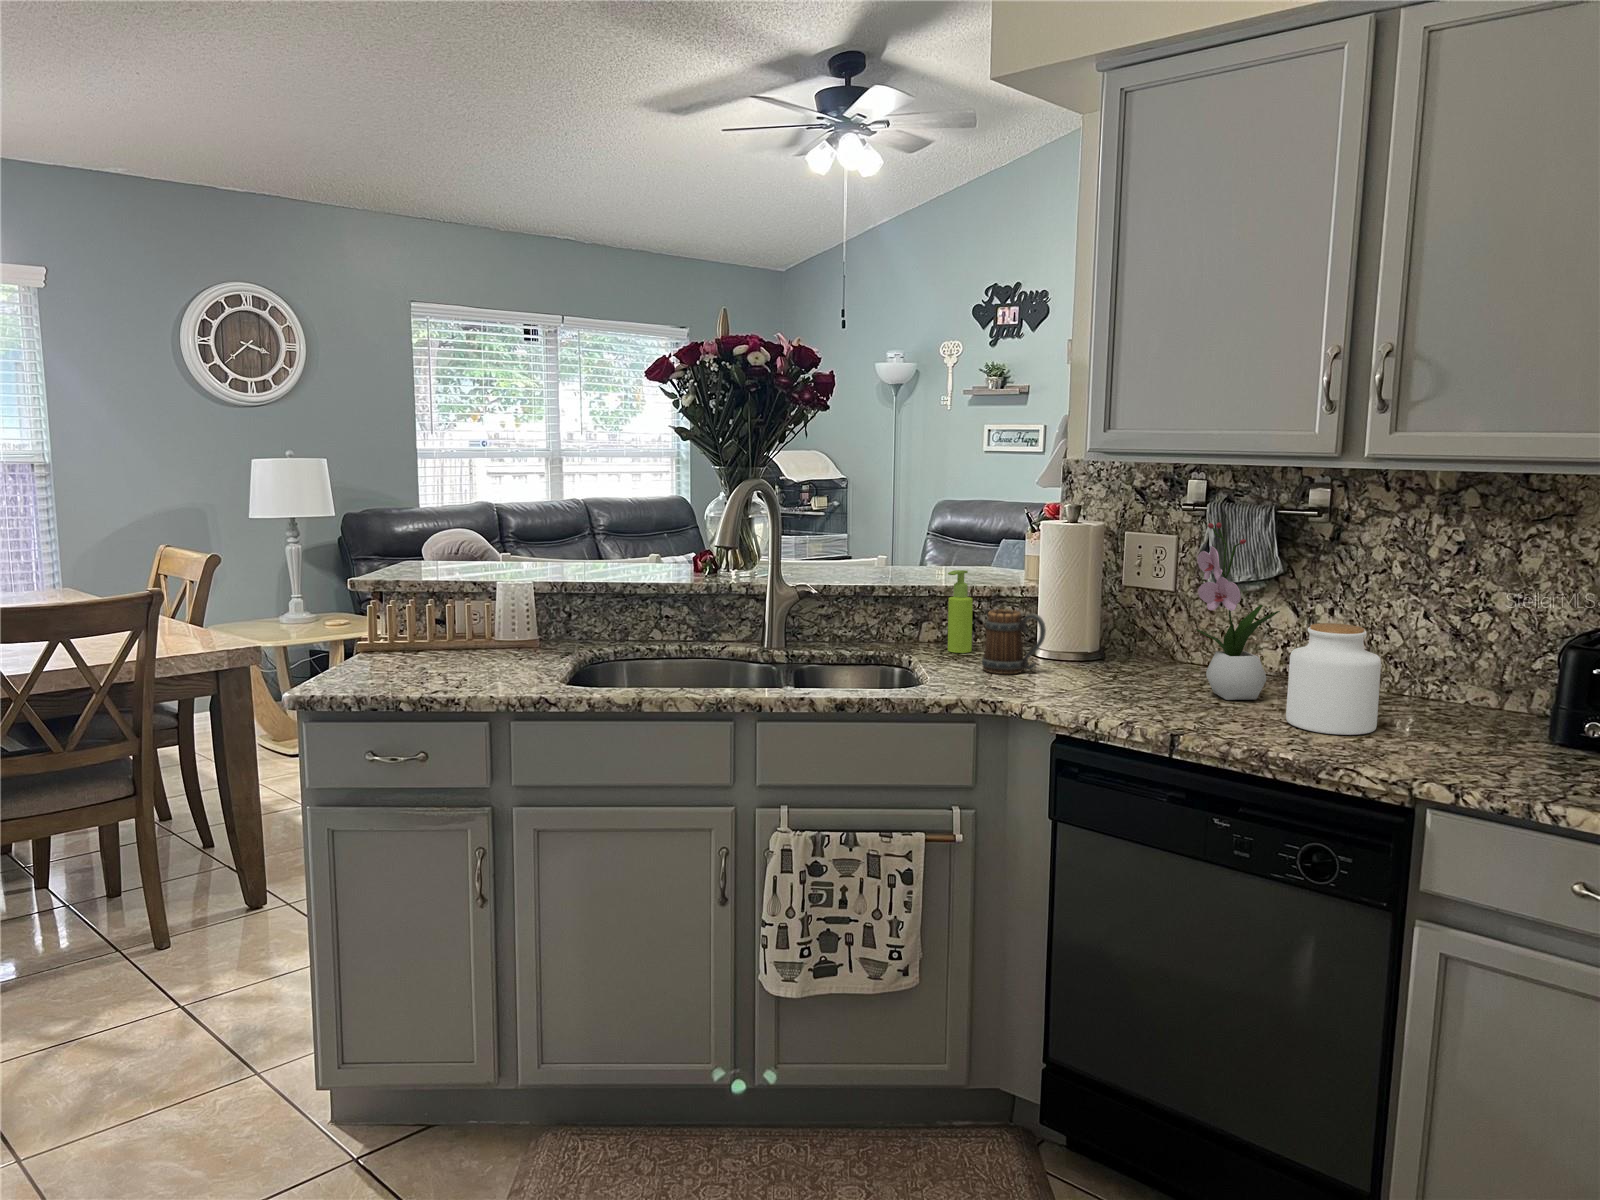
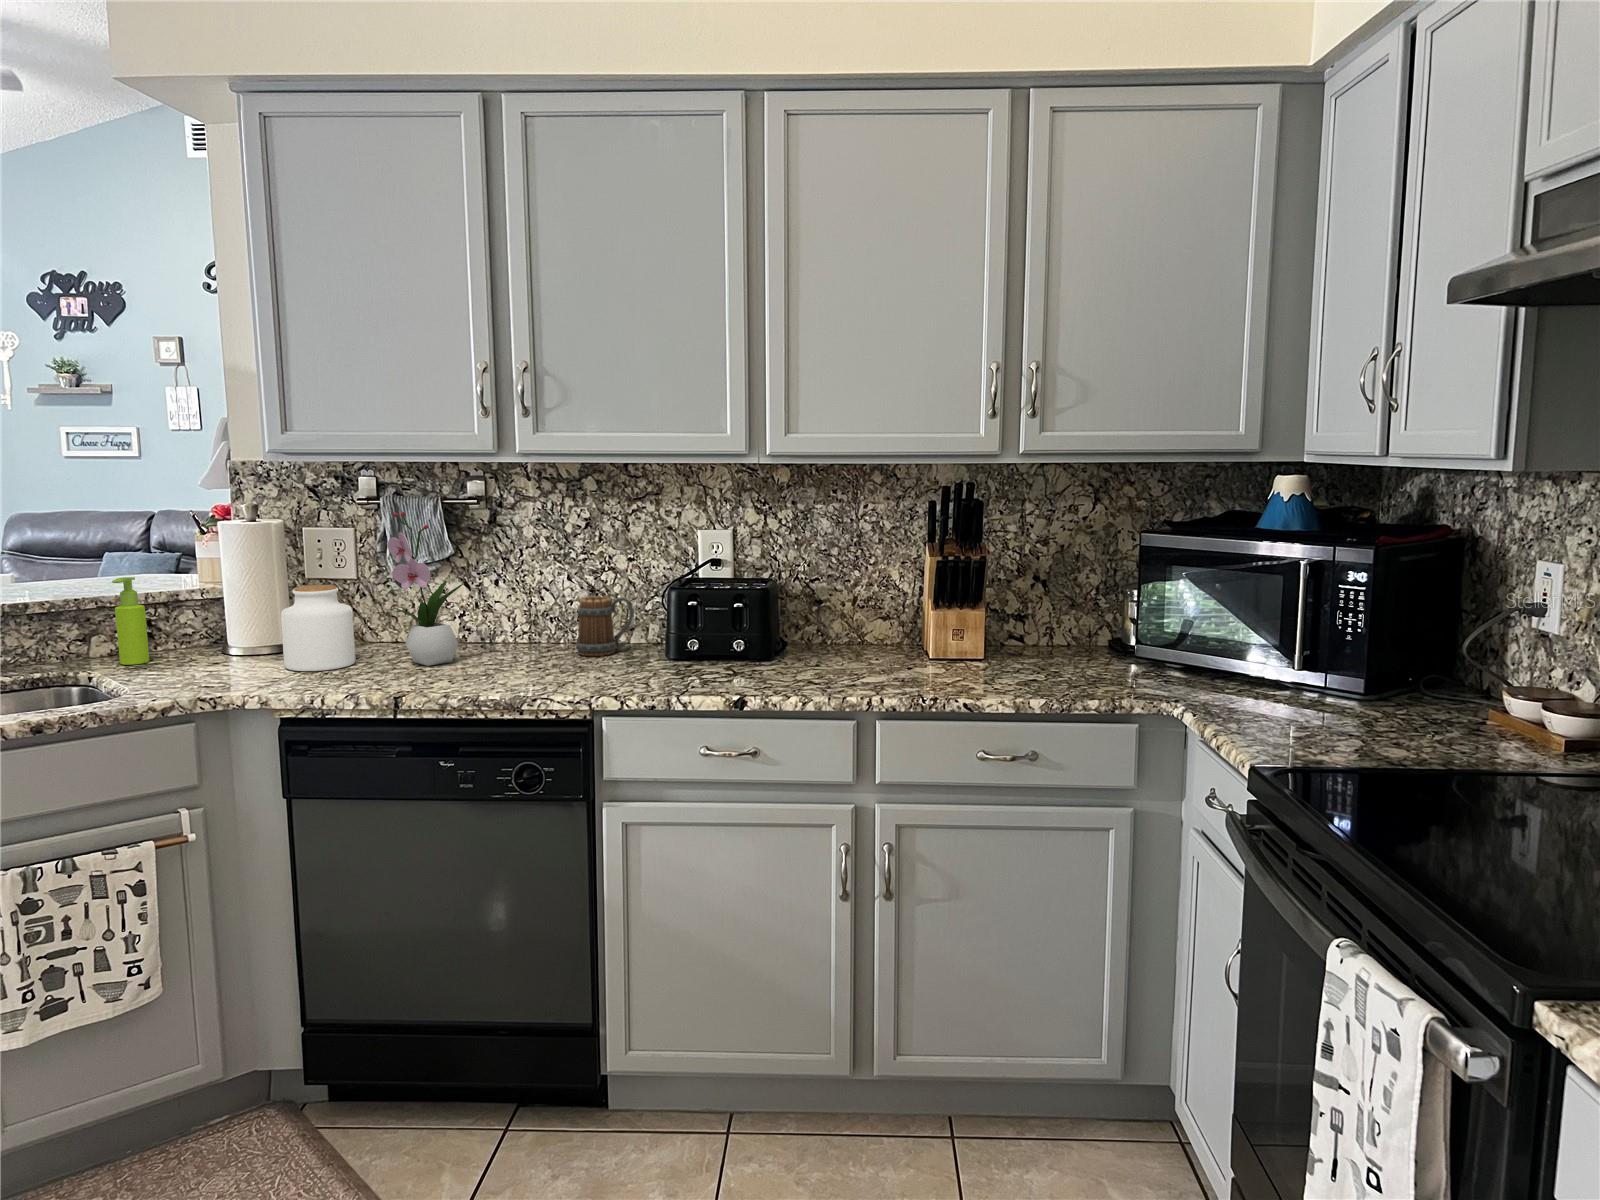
mug: present [982,609,1046,674] -> present [576,596,634,656]
jar: present [1286,623,1381,735] -> present [281,585,355,671]

